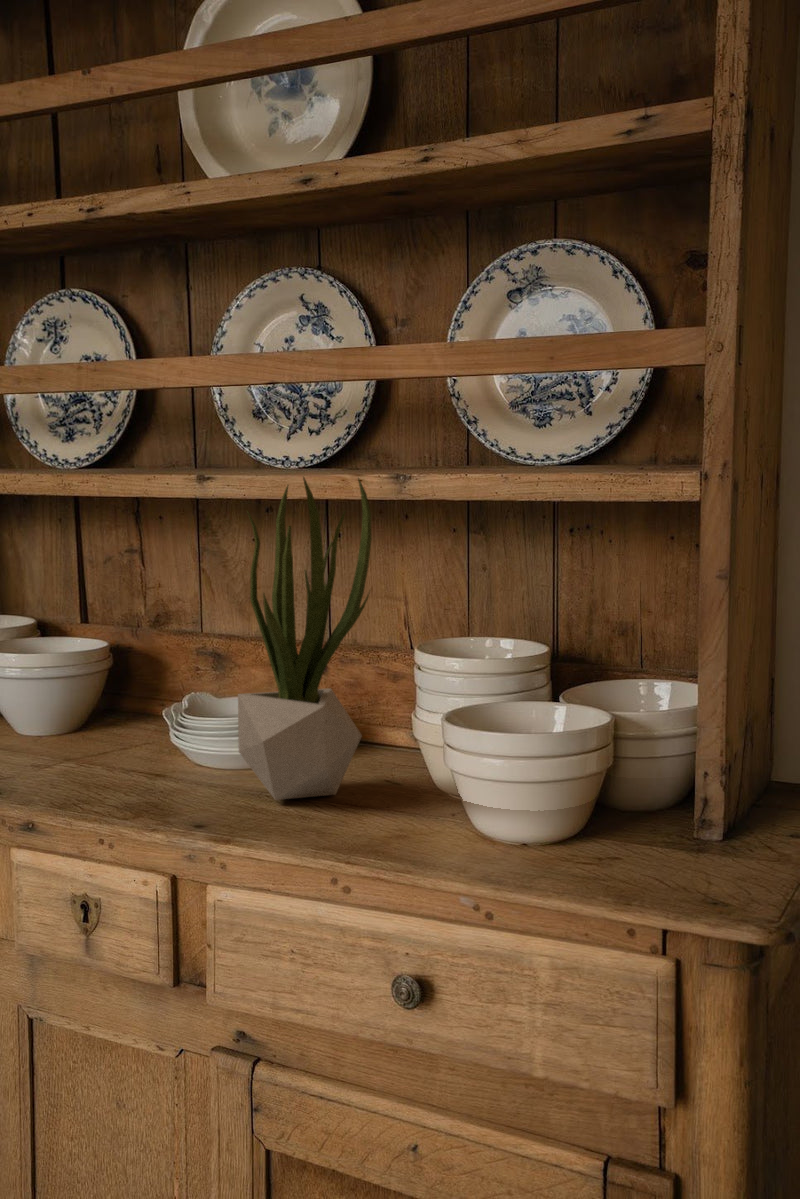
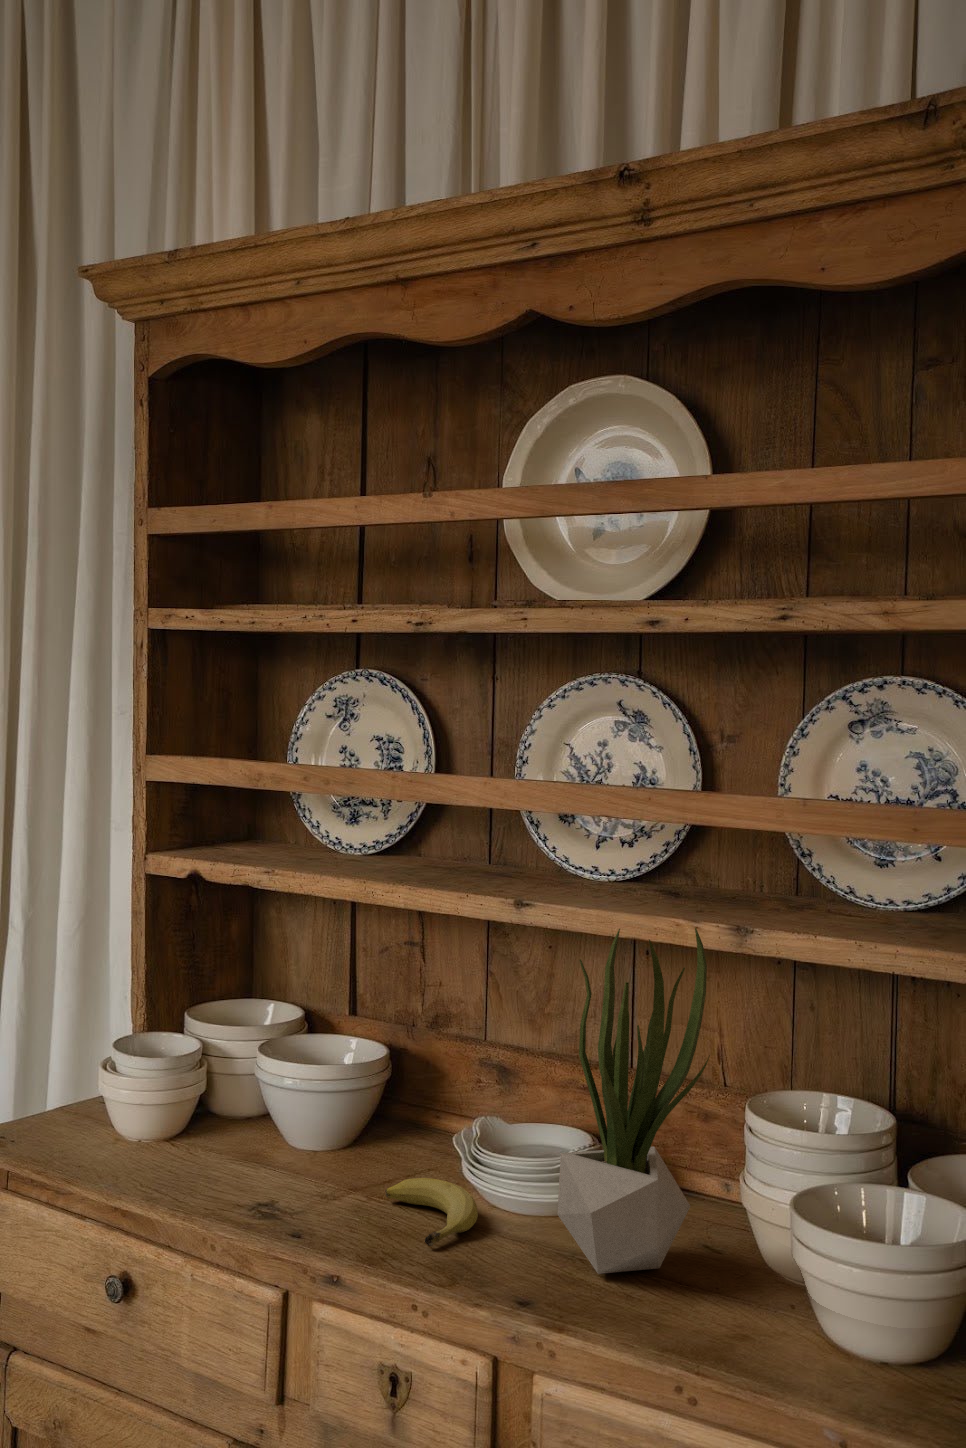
fruit: none [91,740,173,791] -> present [385,1178,478,1246]

